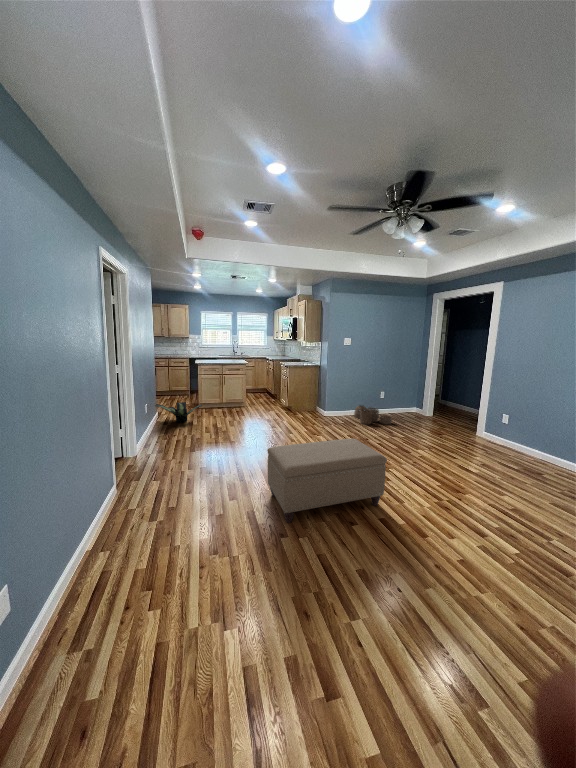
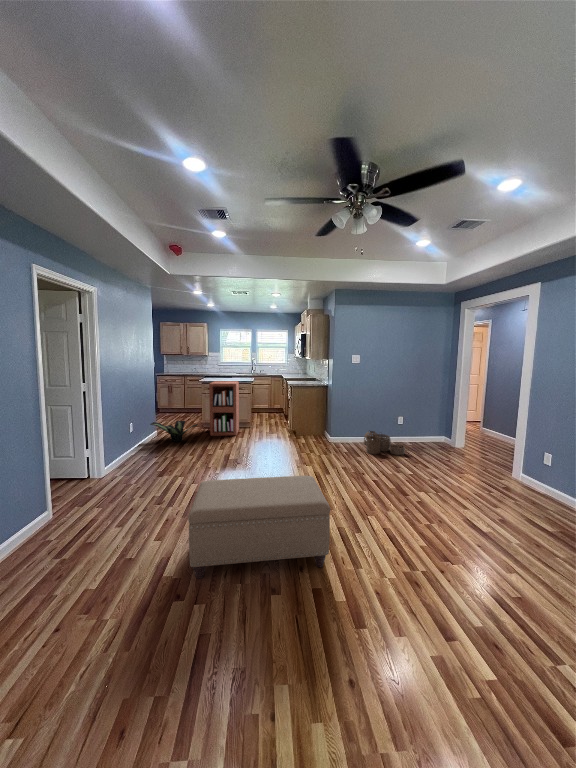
bookshelf: none [210,363,236,416] -> present [209,381,239,436]

